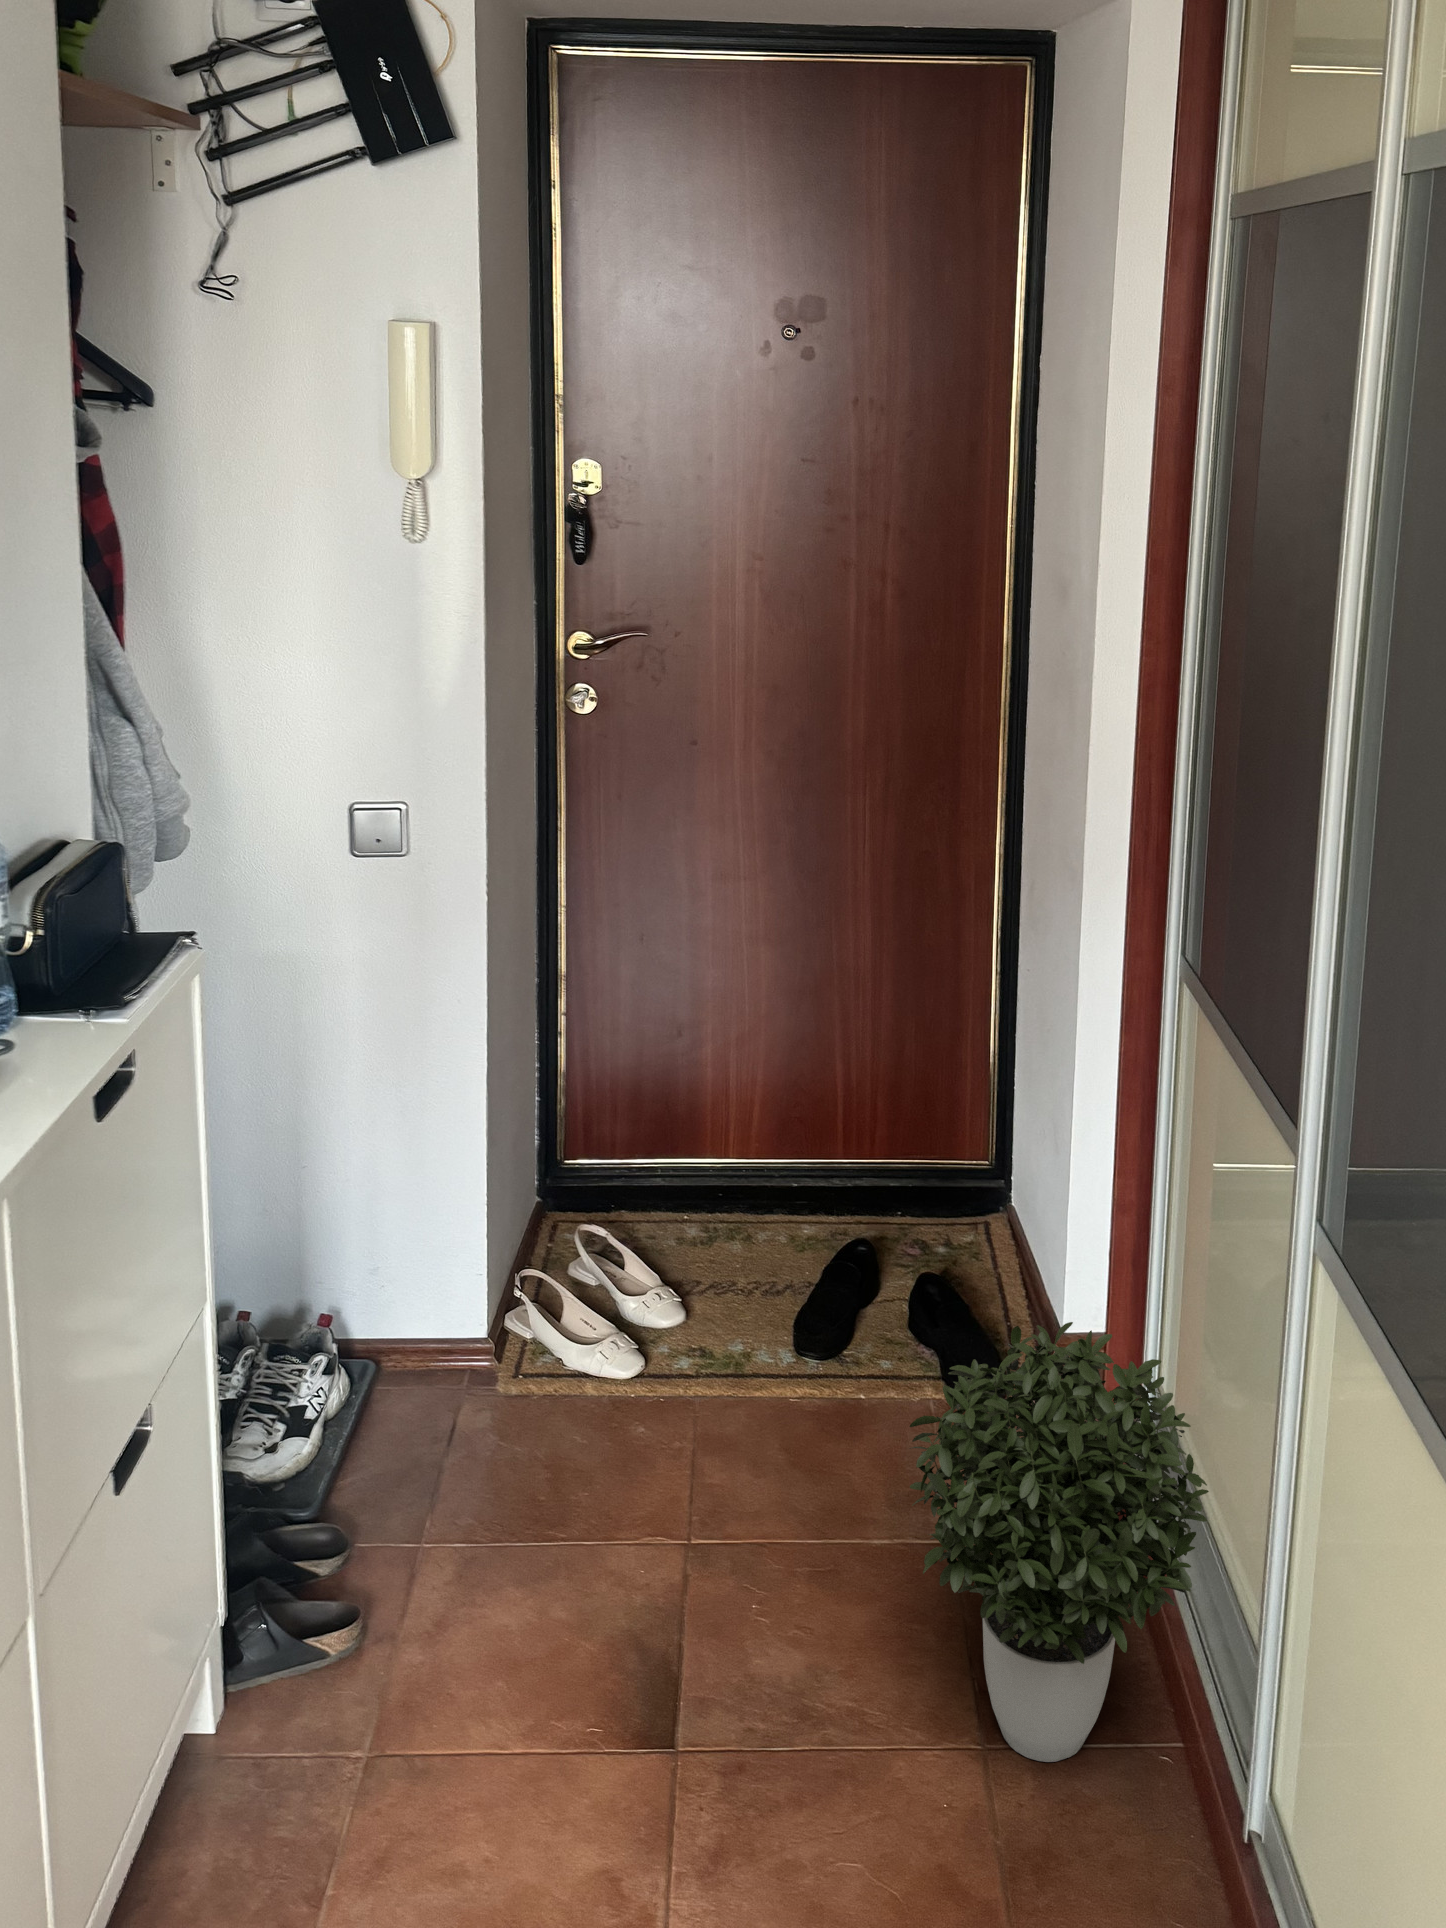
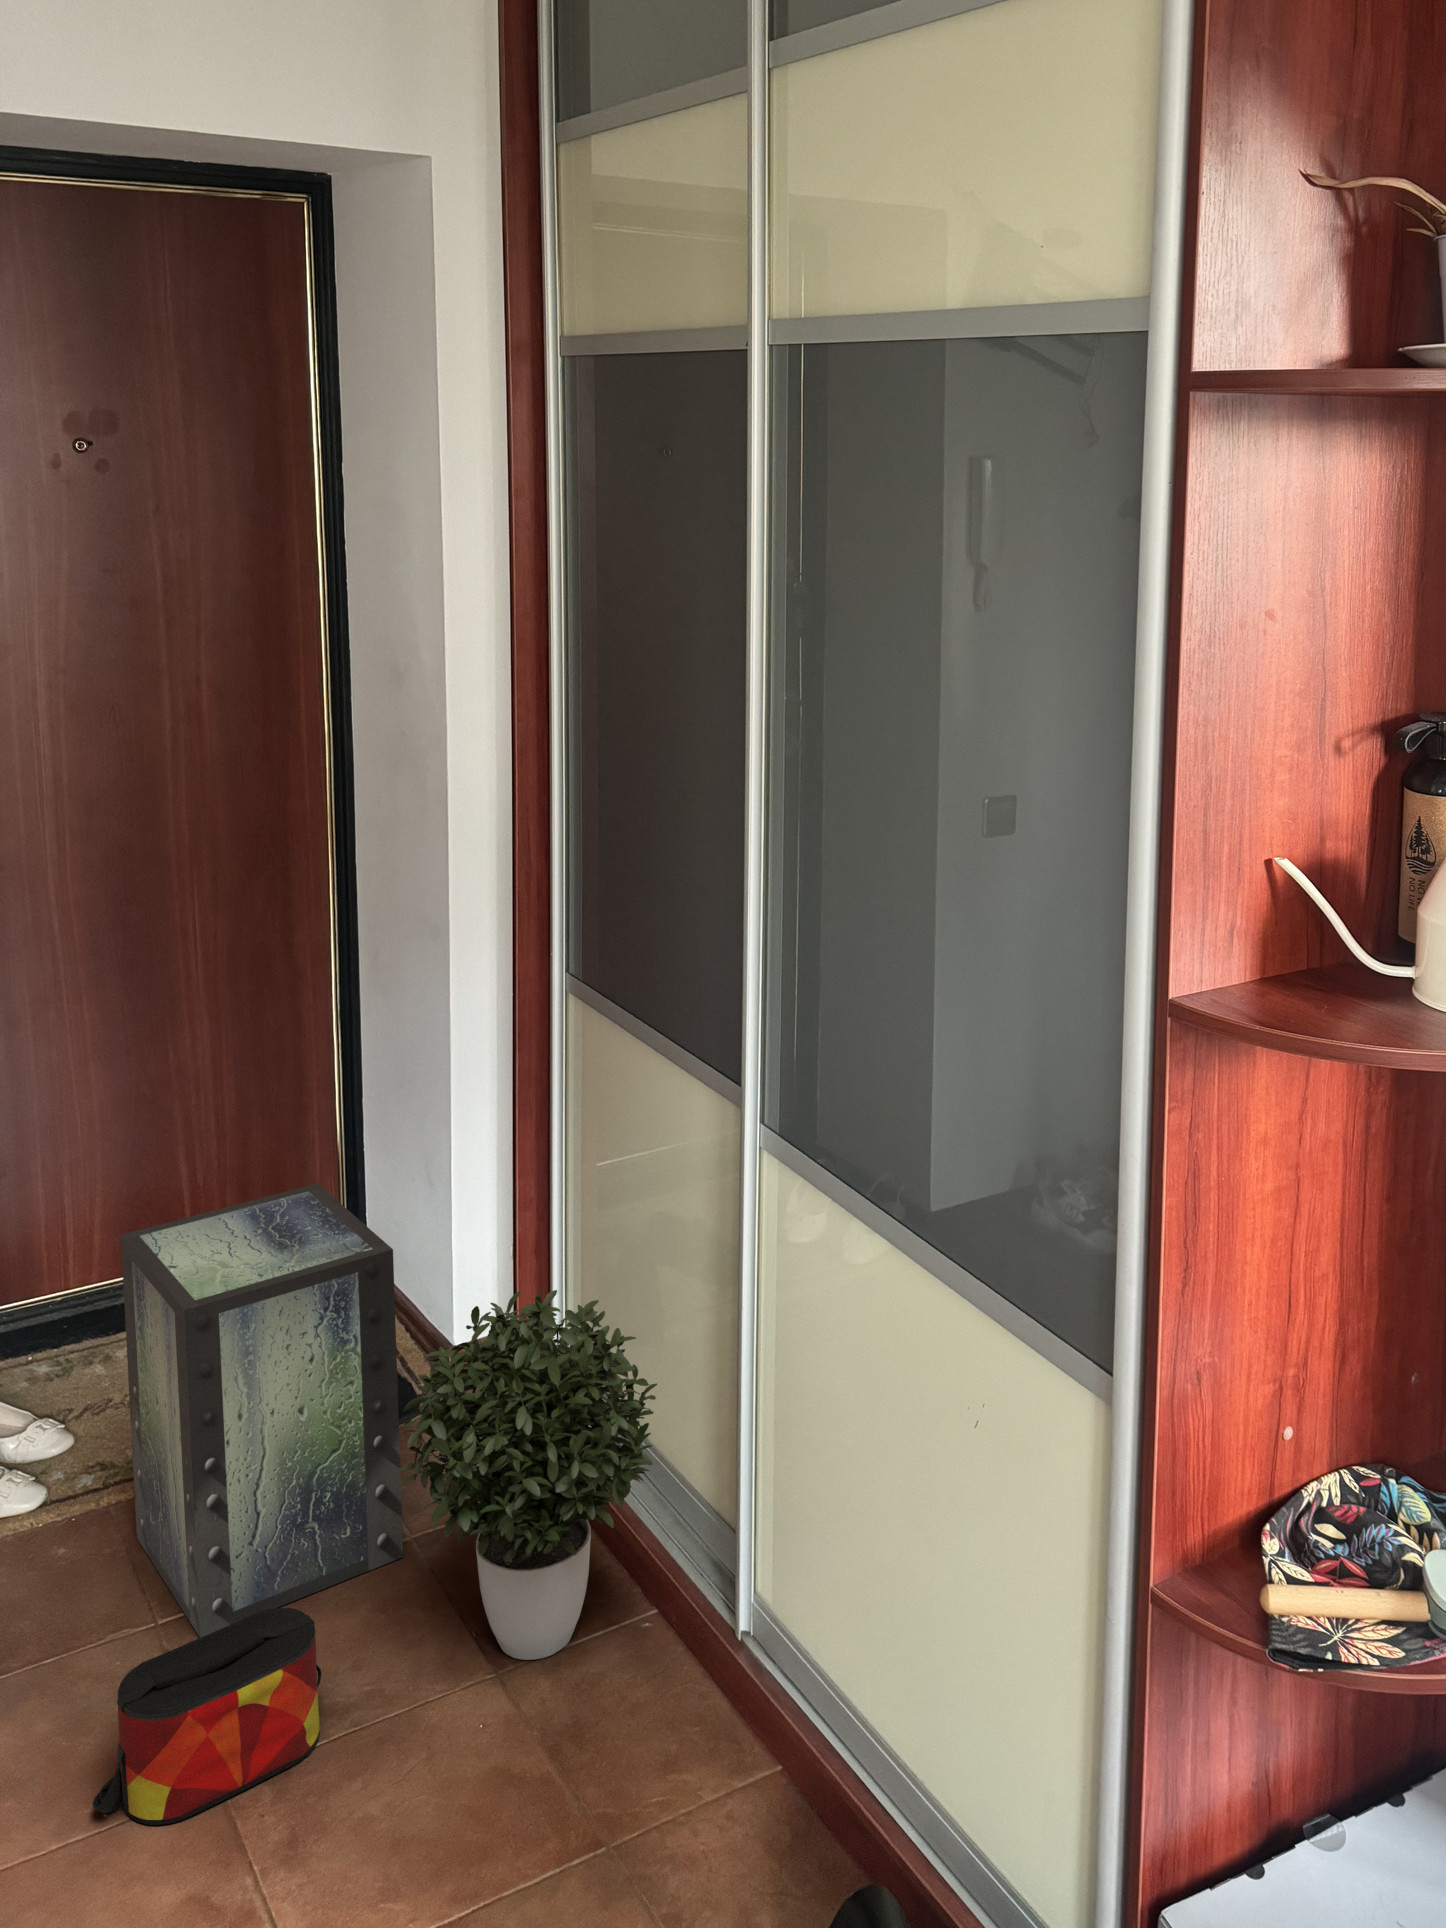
storage box: none [703,1128,953,1582] -> present [121,1183,403,1638]
bag: none [549,1591,799,1794] -> present [93,1608,321,1825]

